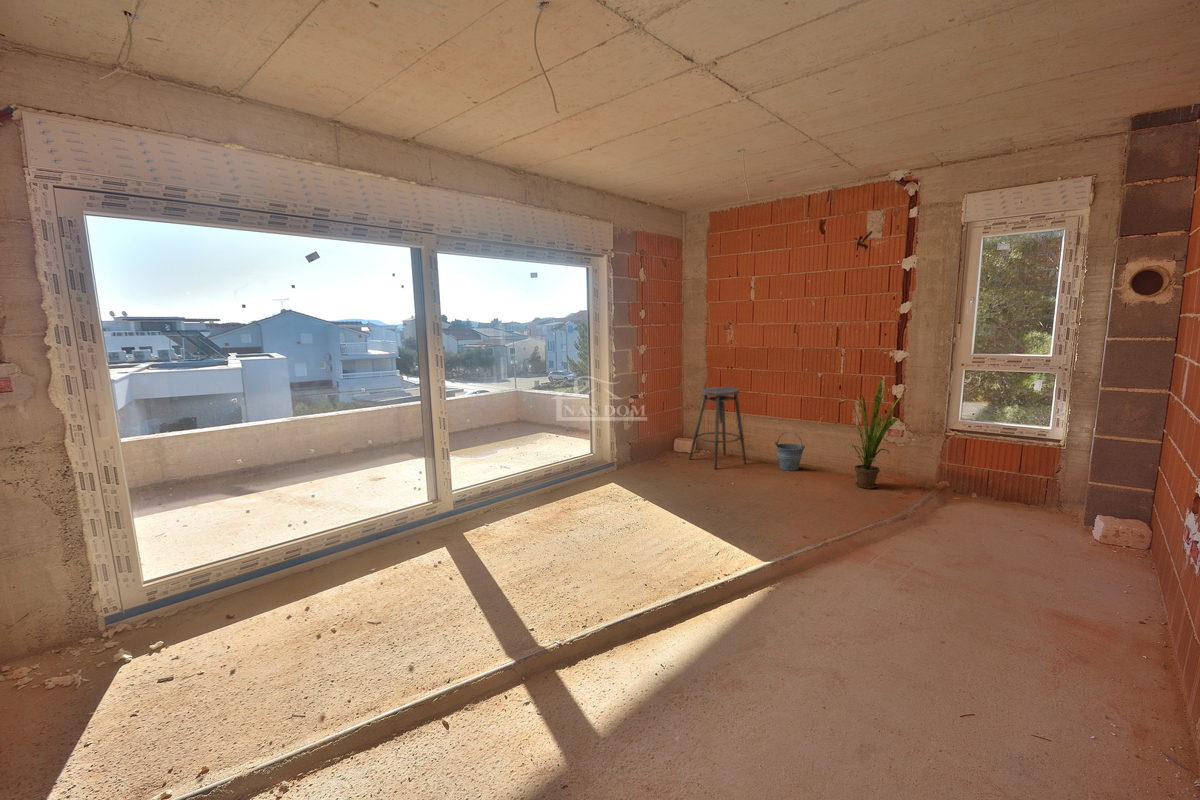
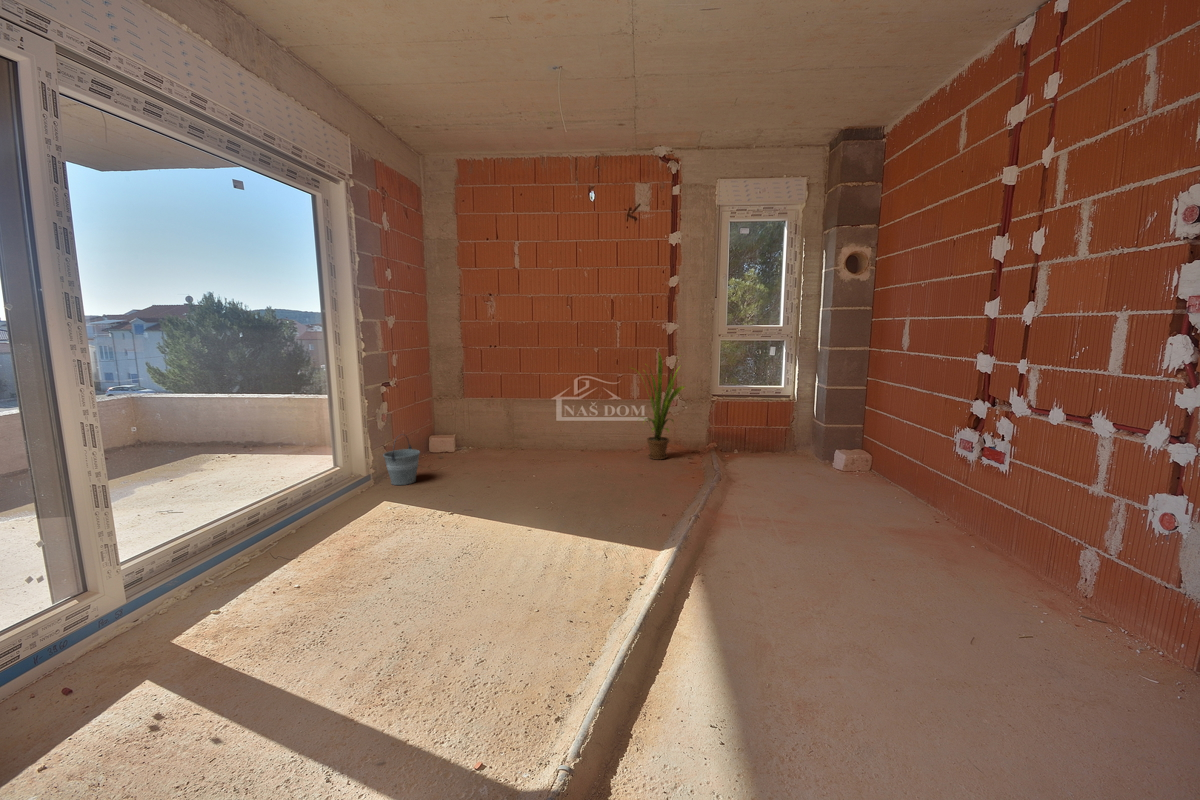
stool: present [689,387,746,469] -> none [460,369,529,466]
bucket: present [775,432,805,471] -> present [383,436,420,485]

